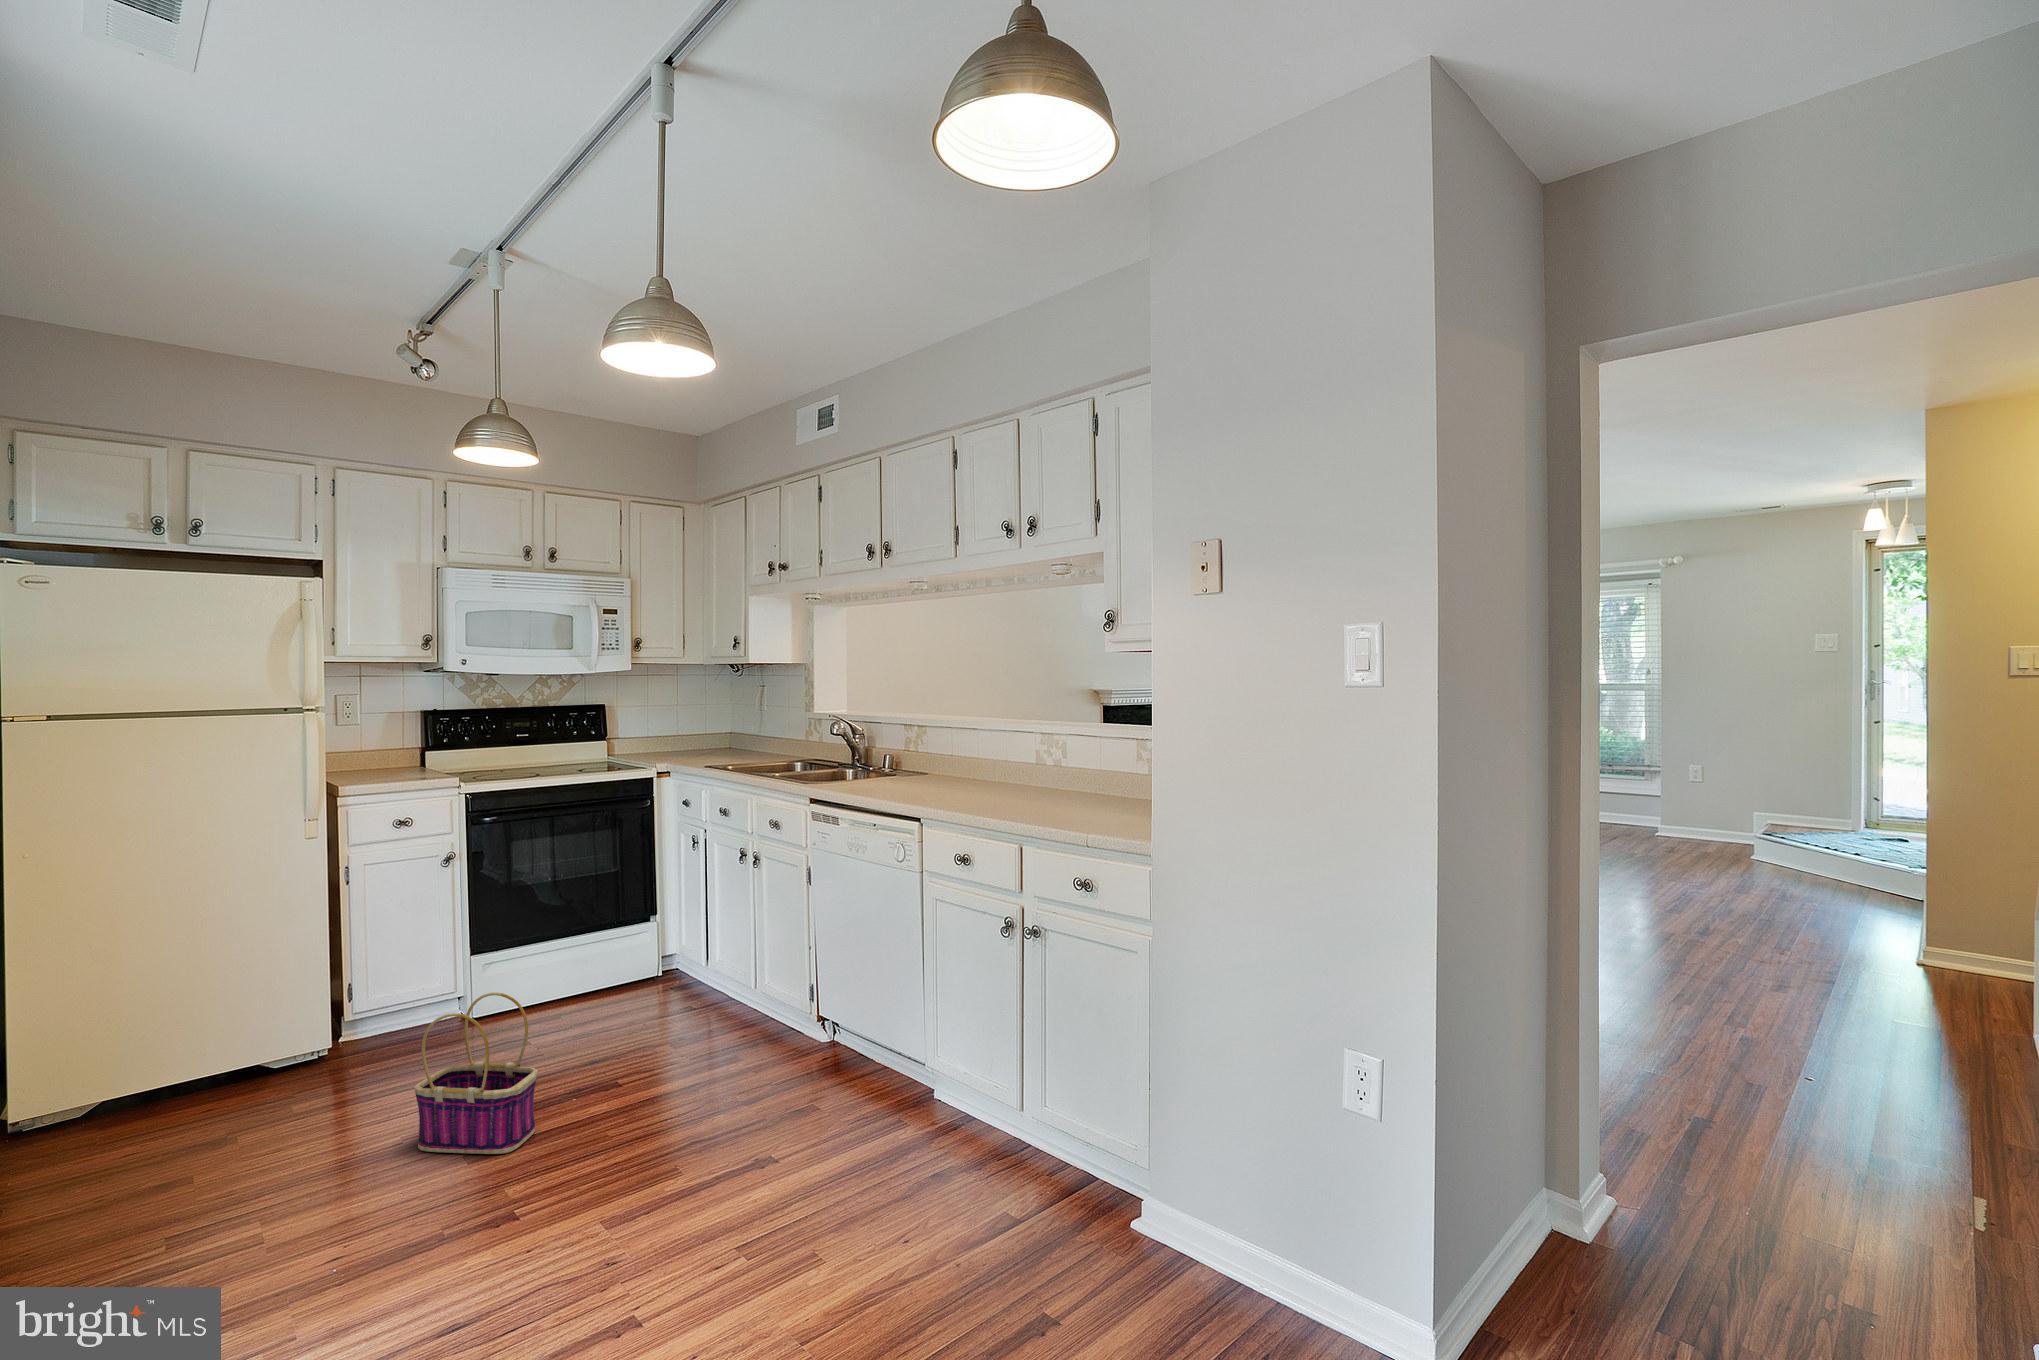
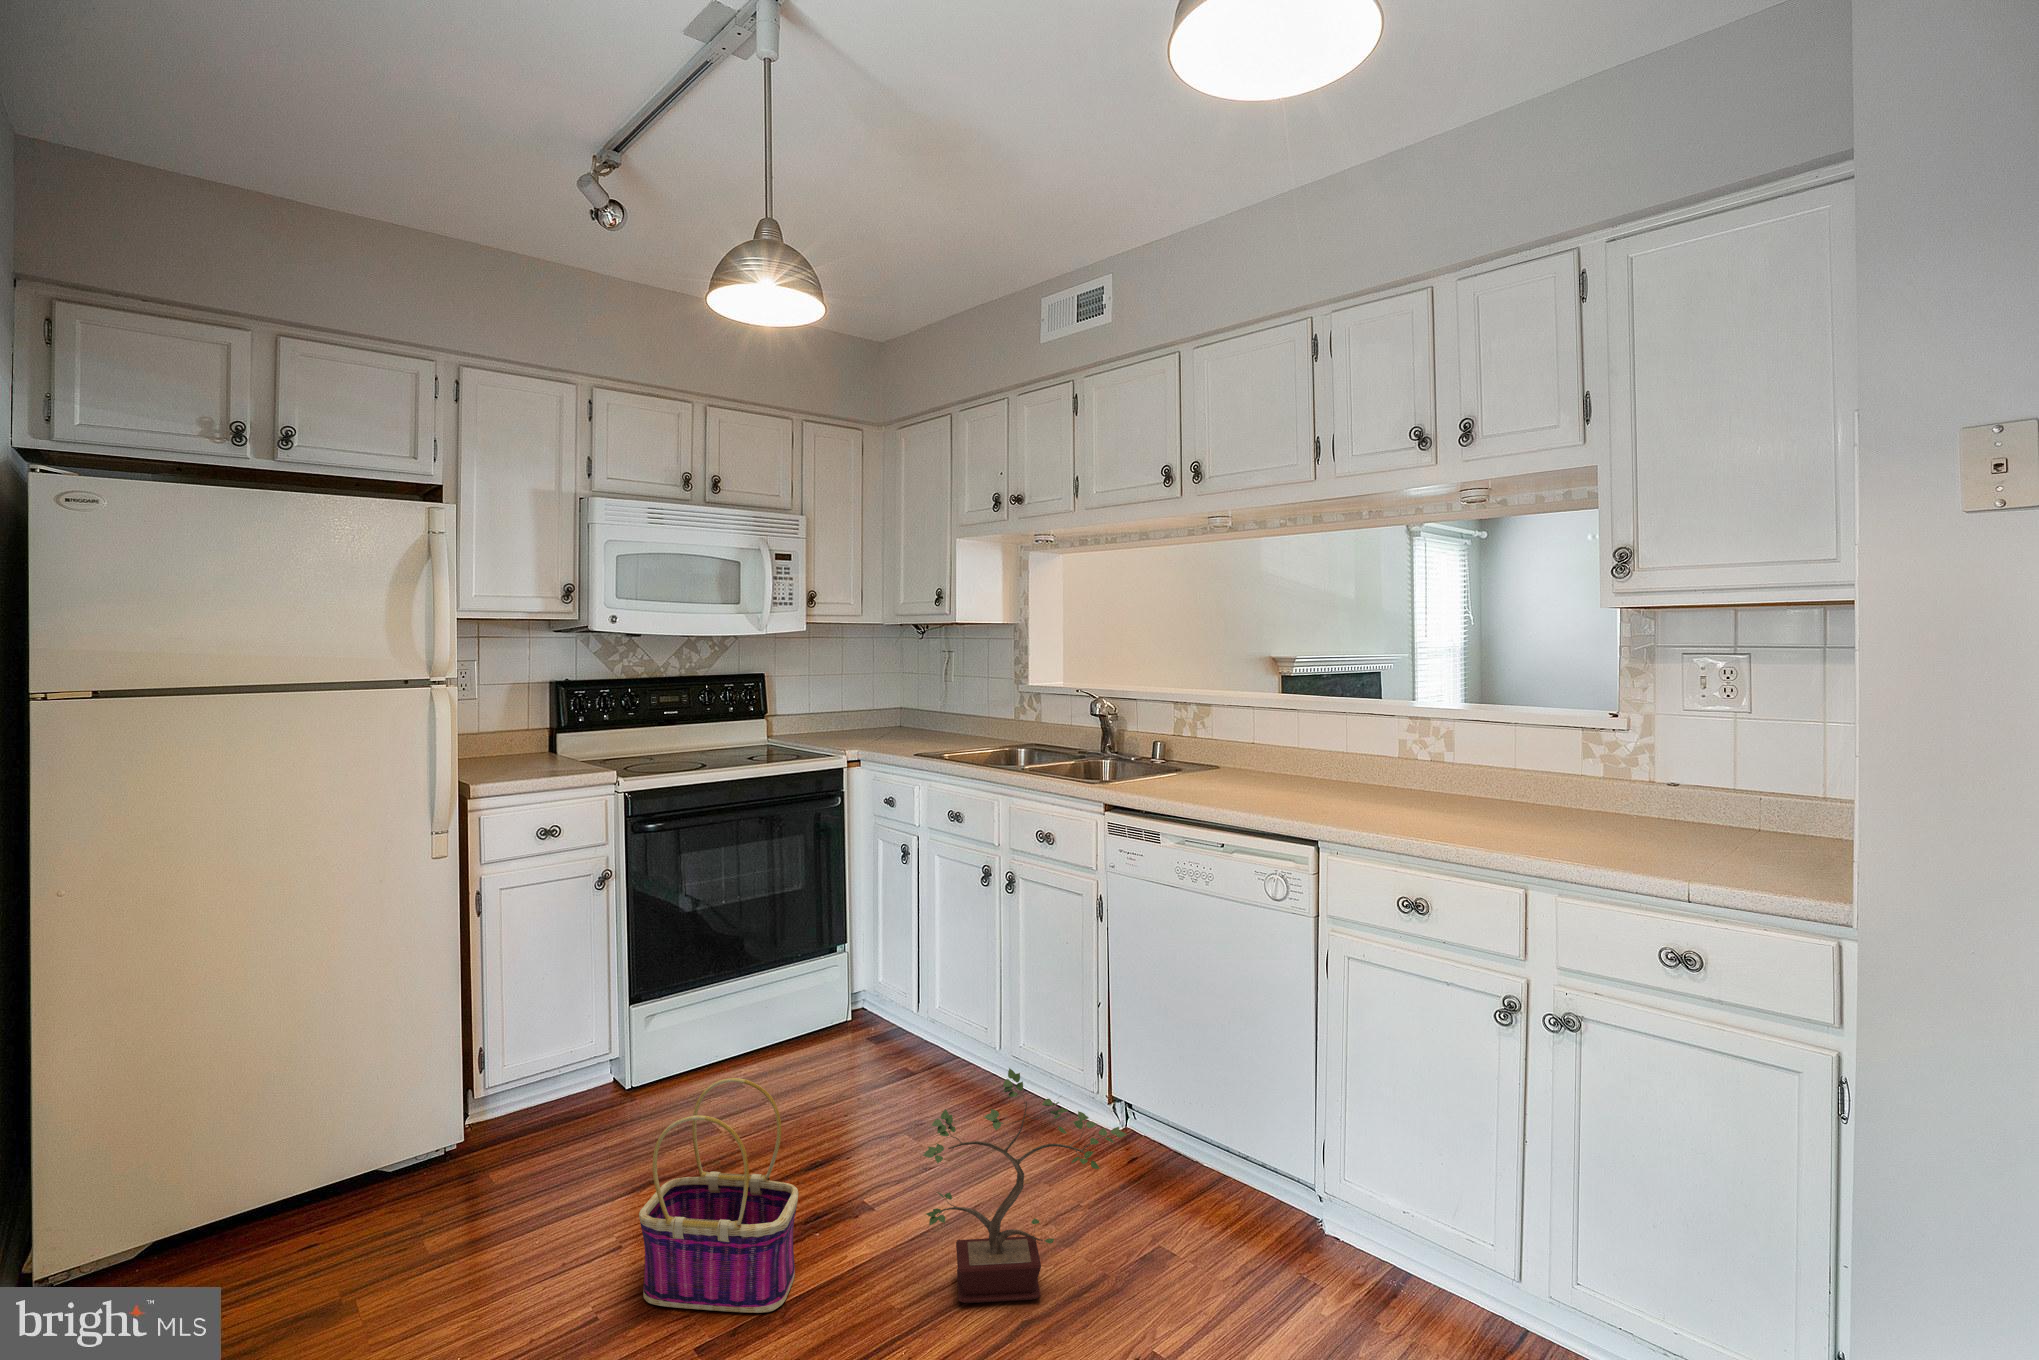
potted plant: none [616,979,763,1146] -> present [923,1068,1126,1303]

